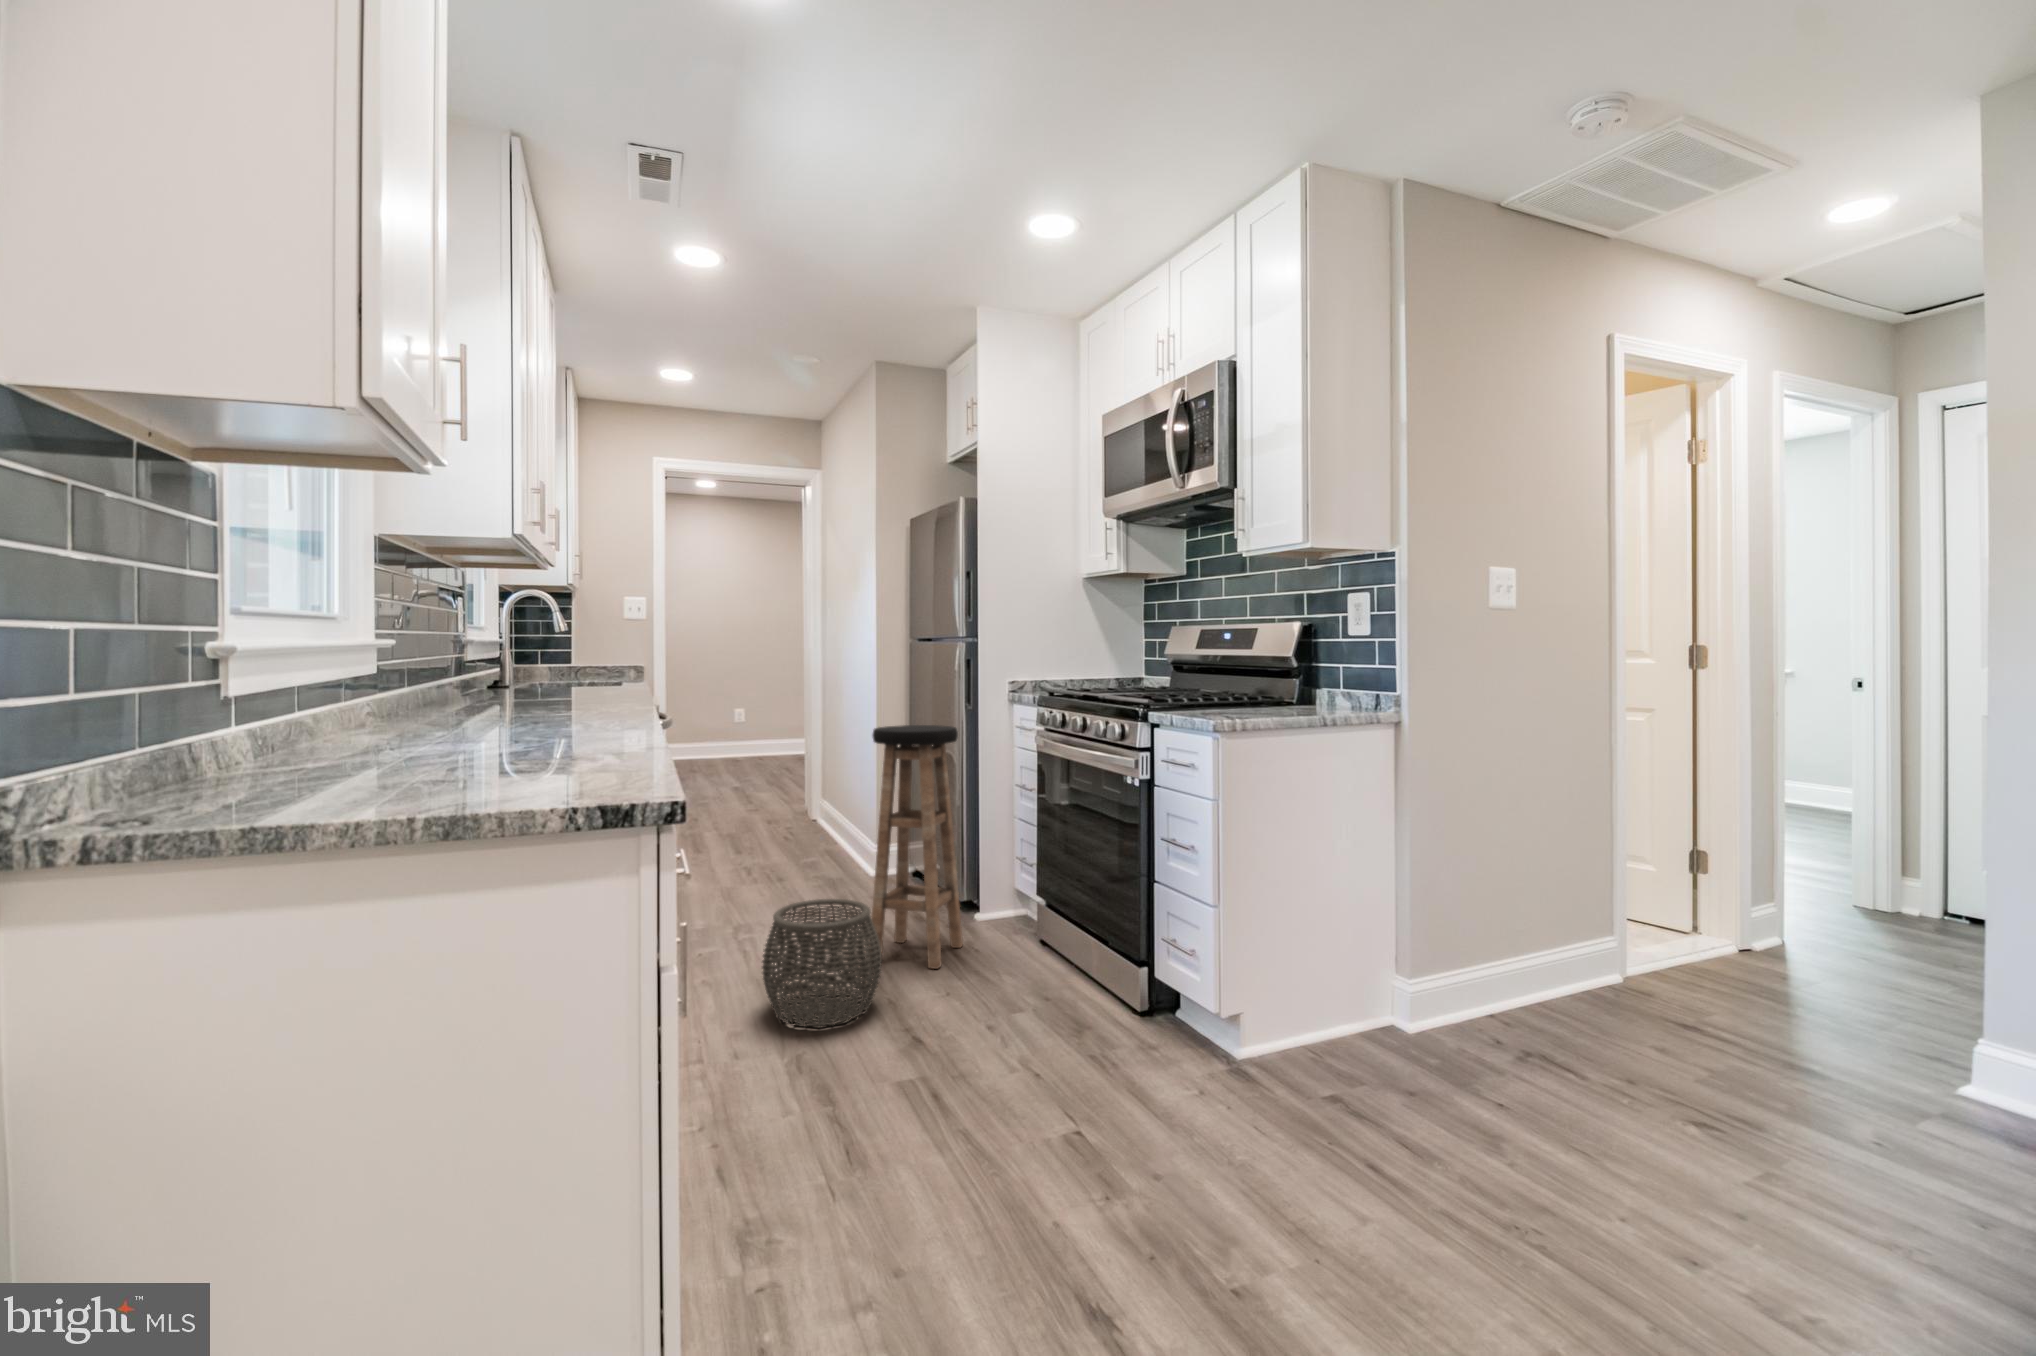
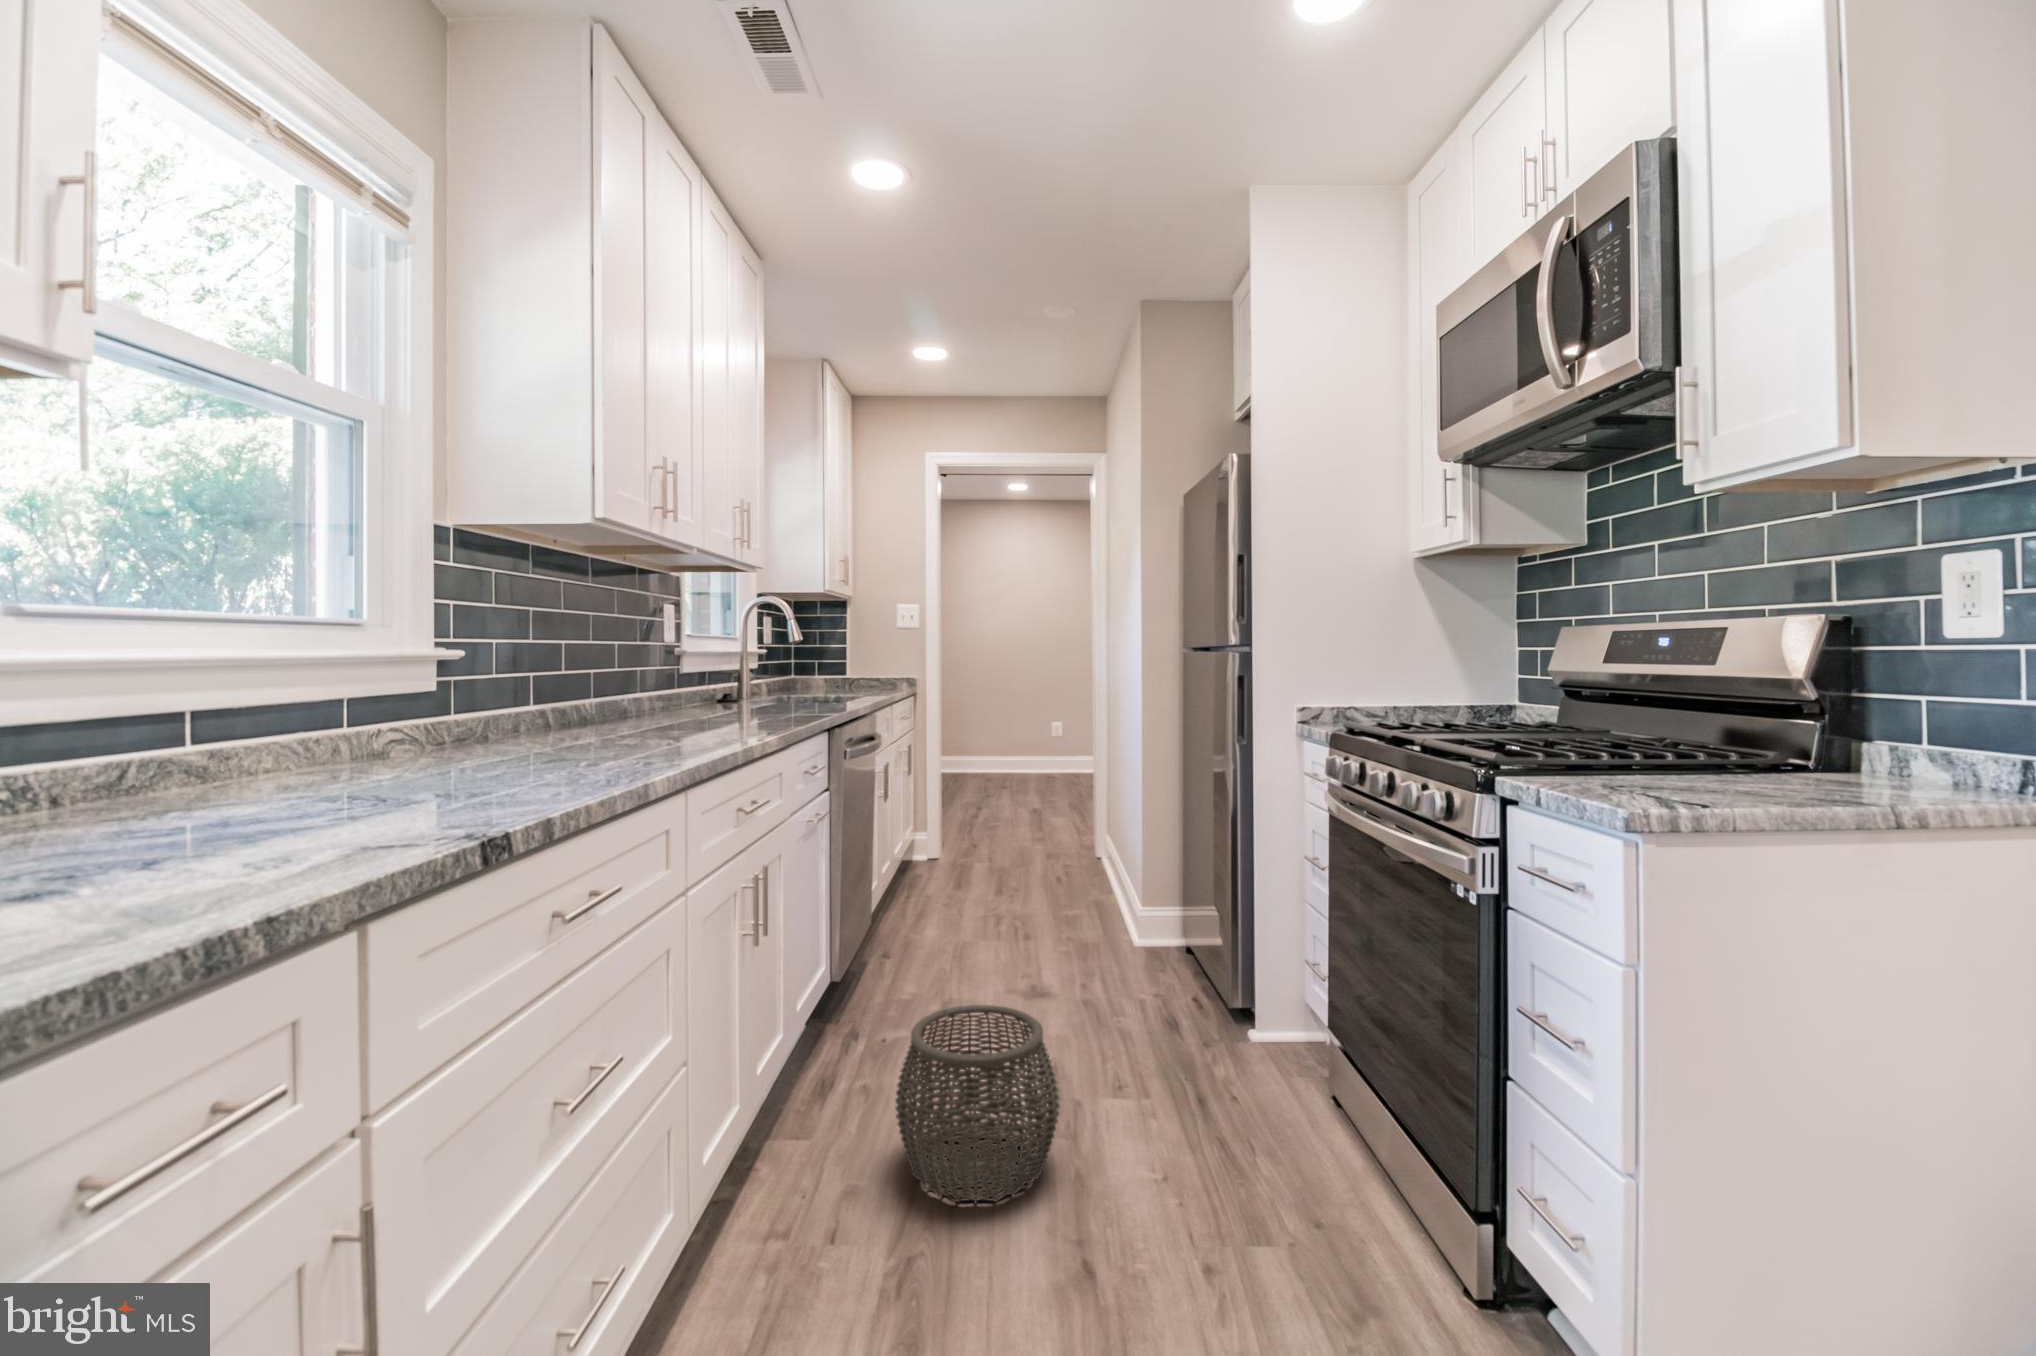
bar stool: present [870,725,963,969] -> none [1072,767,1210,1121]

